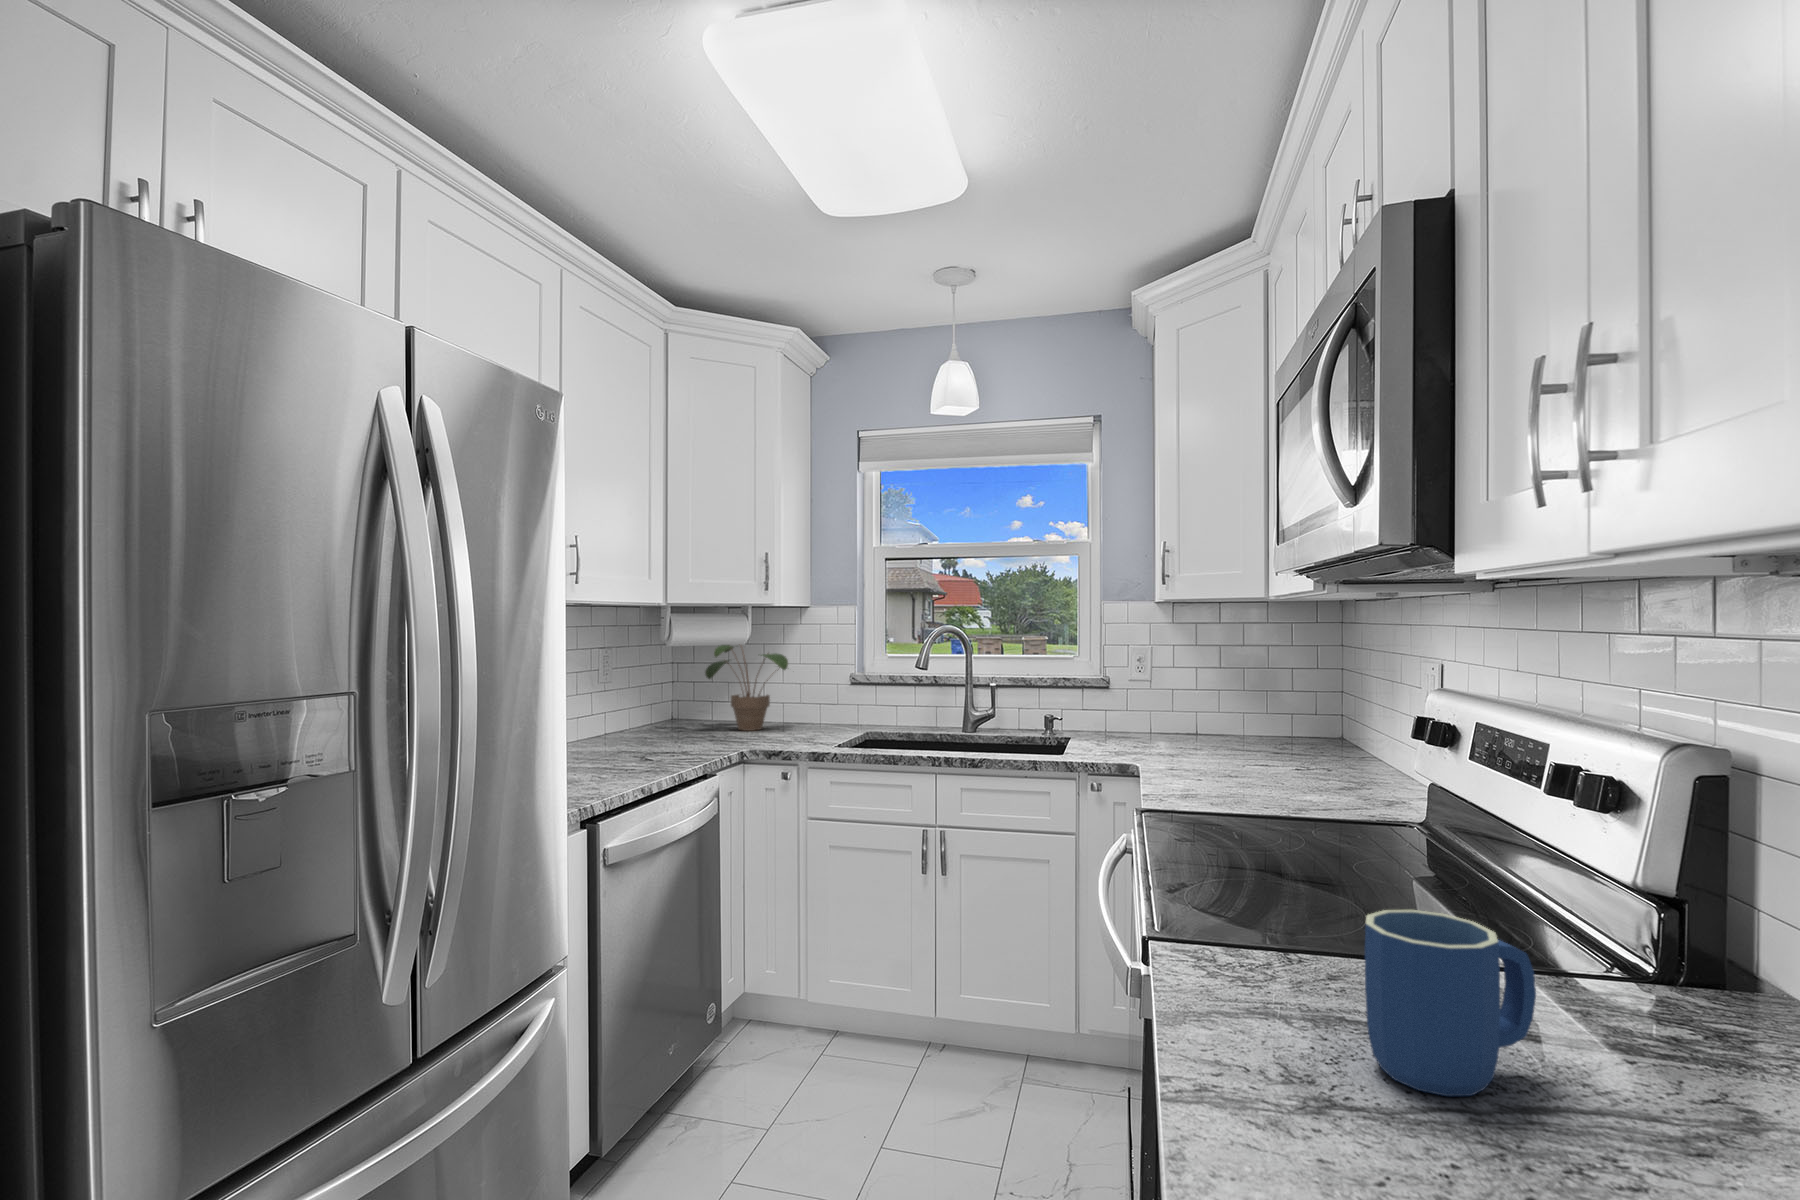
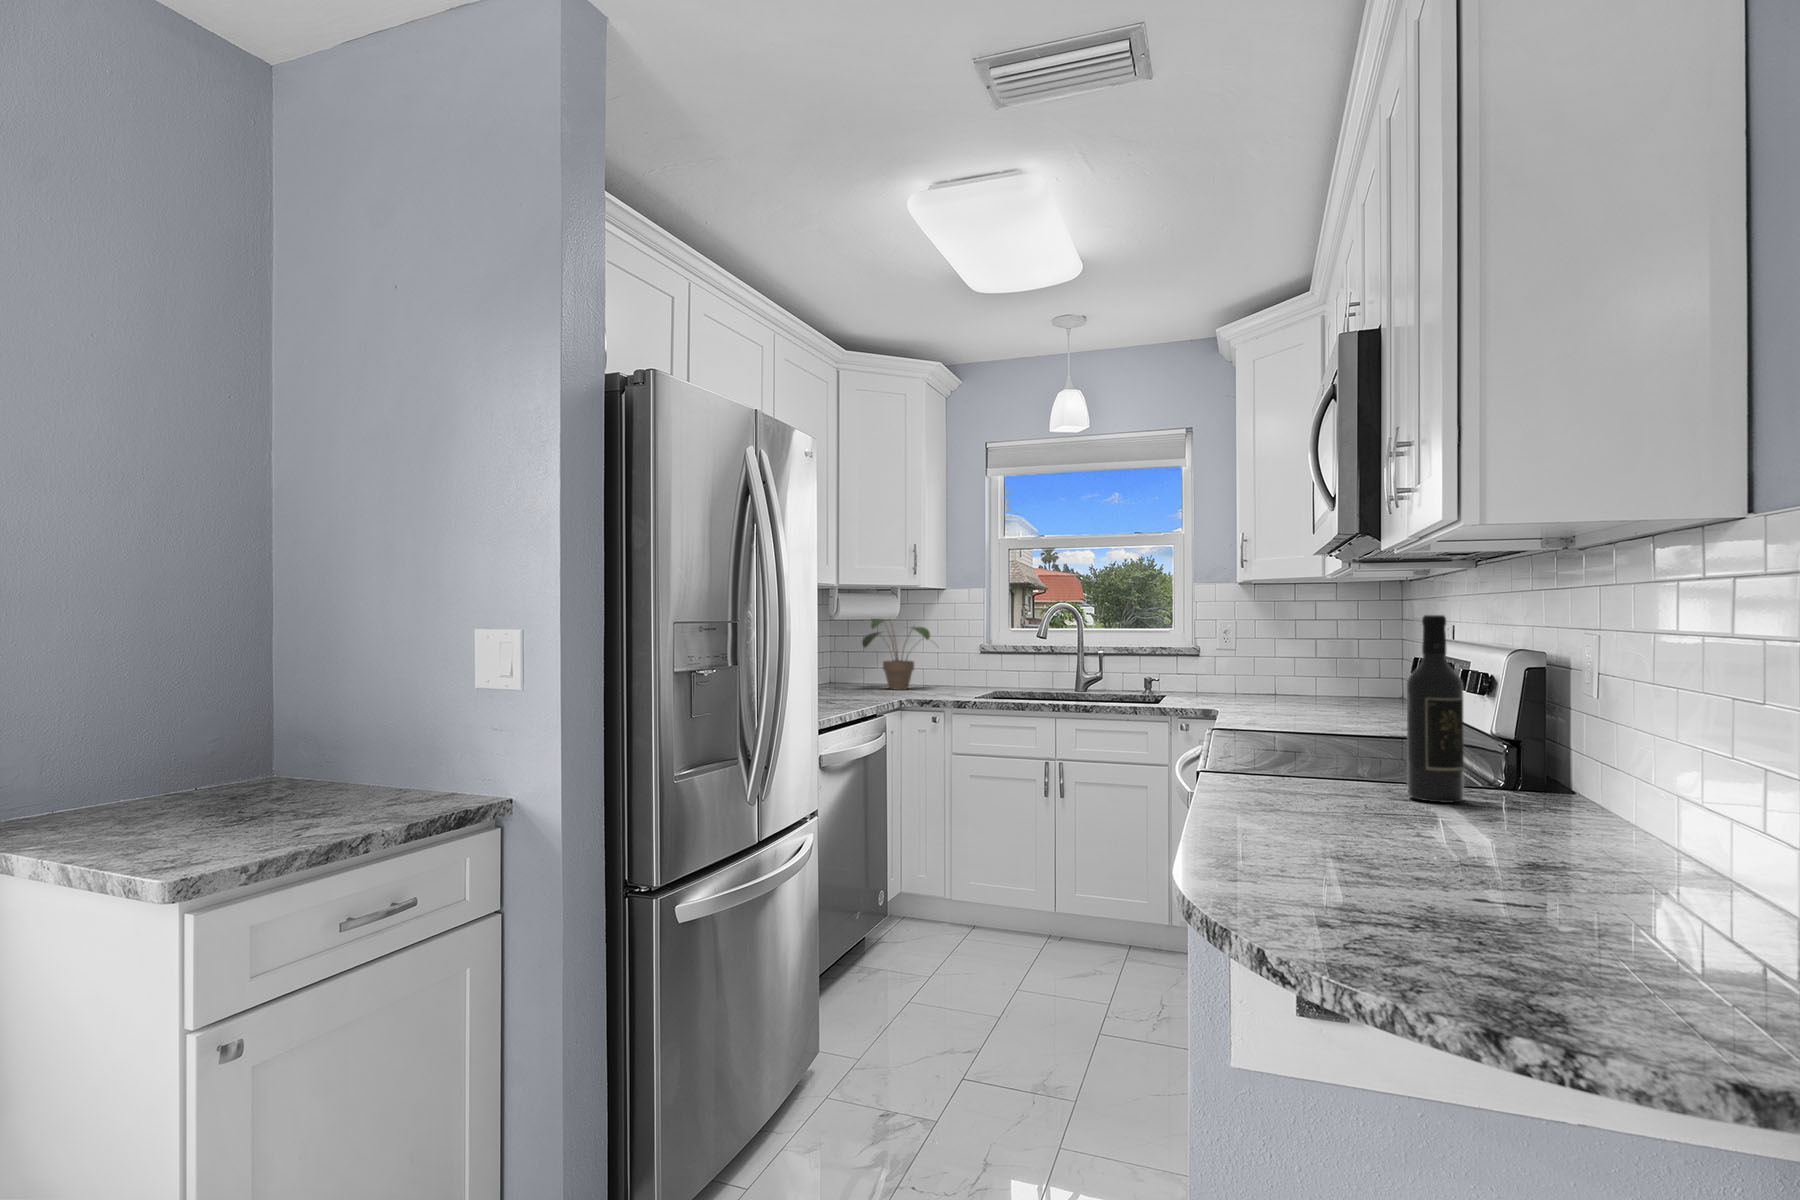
wine bottle: none [1554,700,1676,1071] -> present [1407,615,1464,803]
mug: present [1365,910,1536,1096] -> none [1297,724,1384,806]

